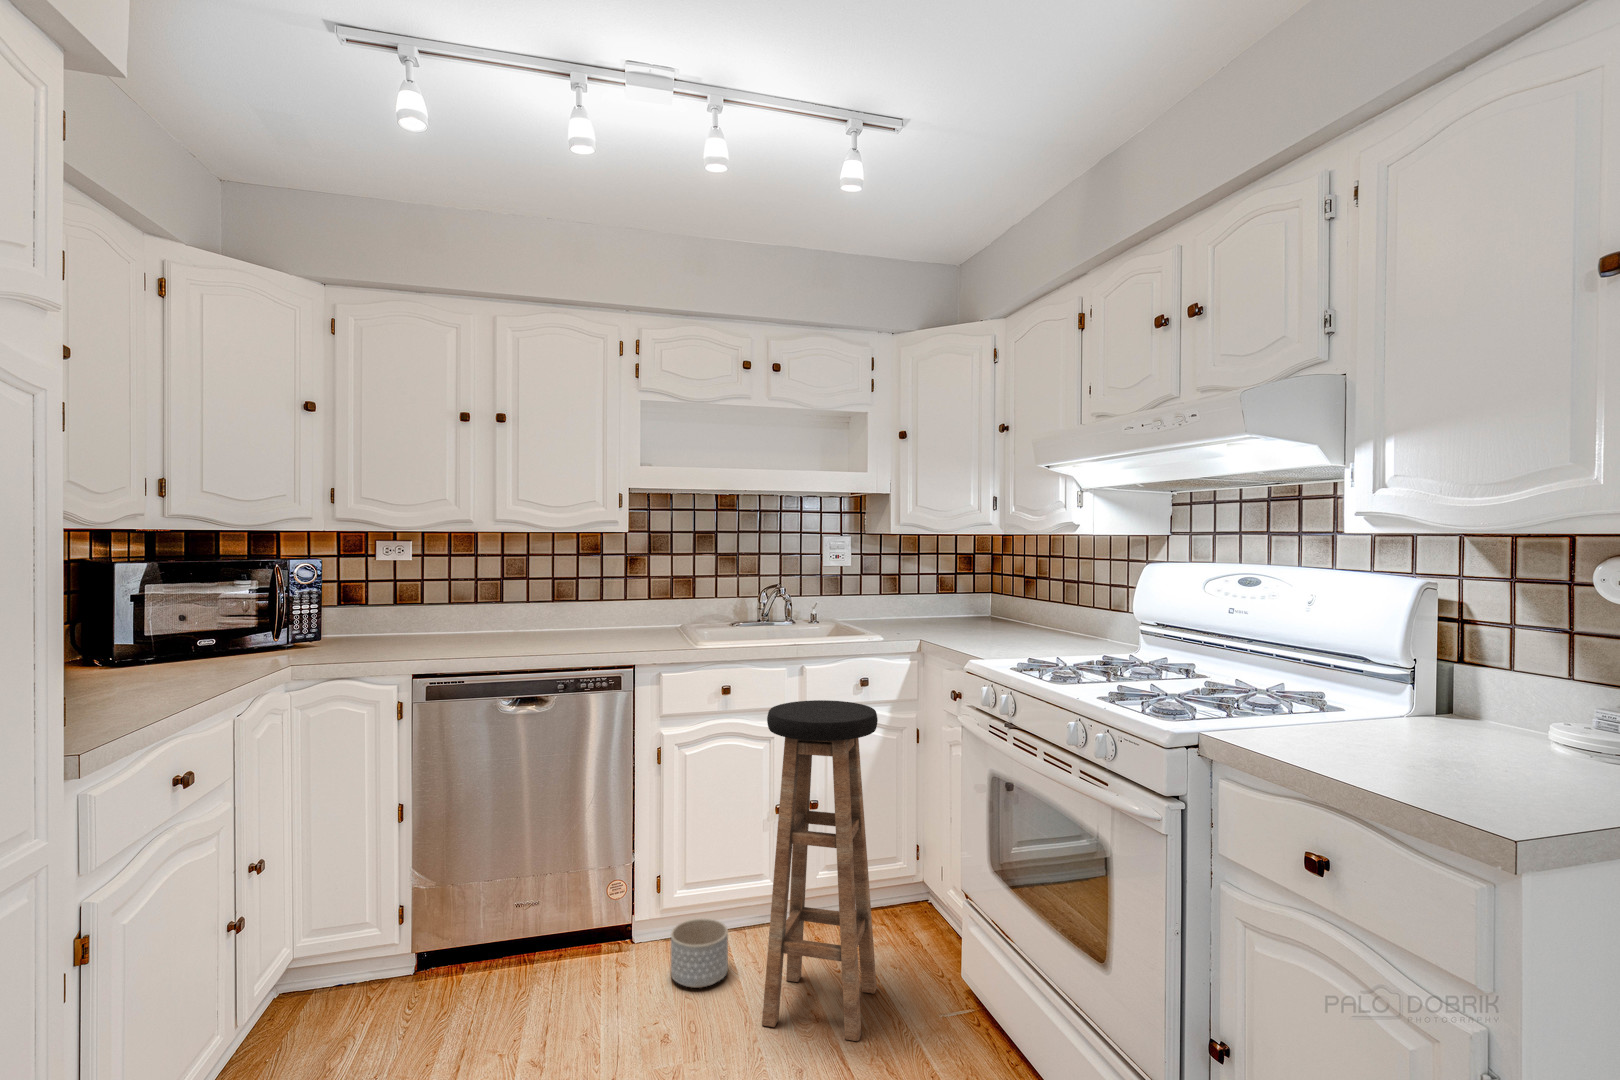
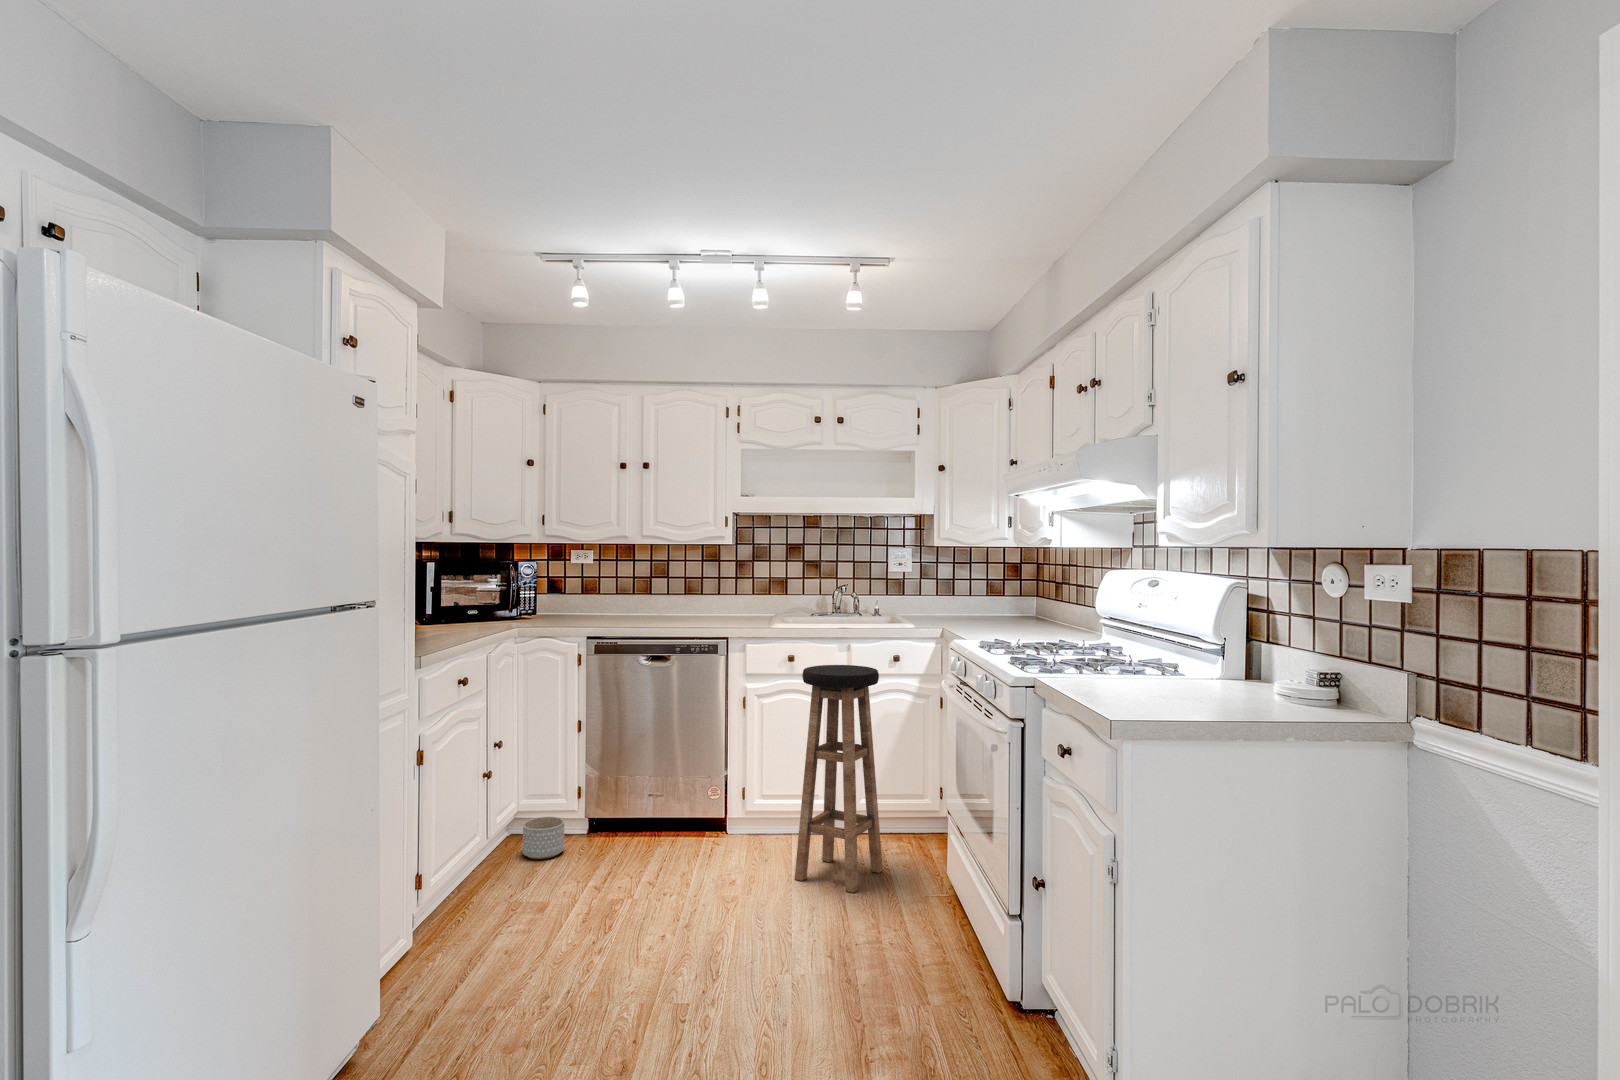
planter: present [671,919,728,988] -> present [523,817,564,859]

